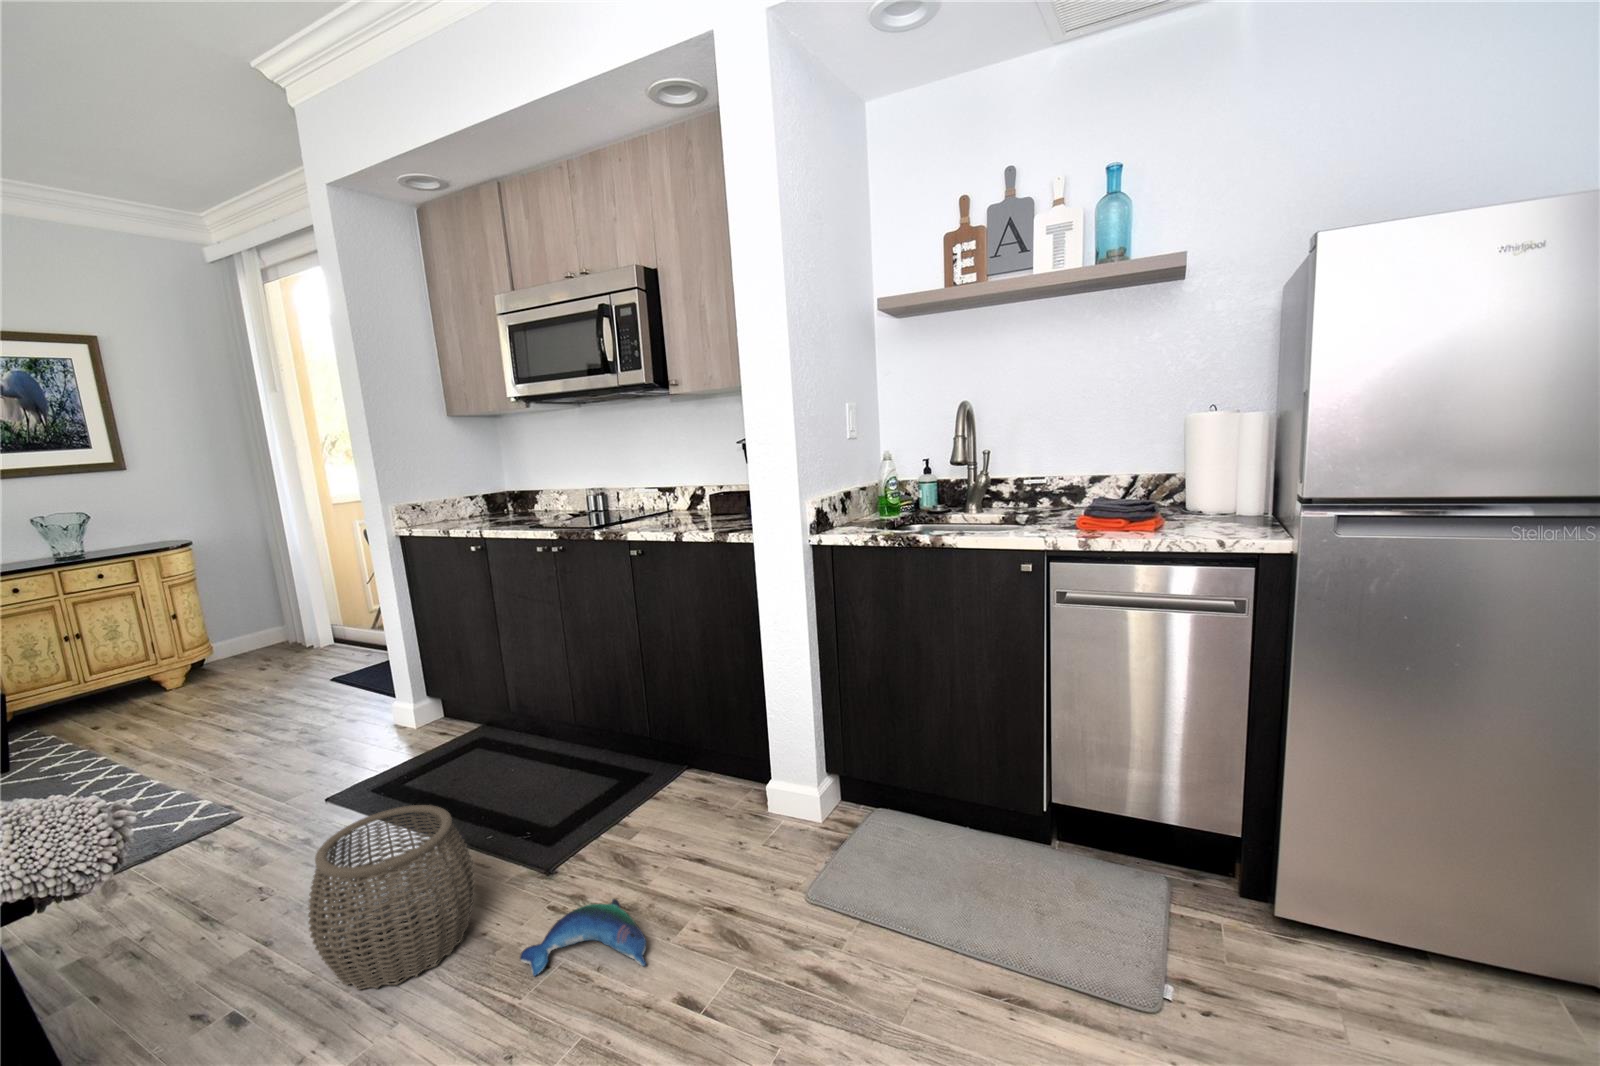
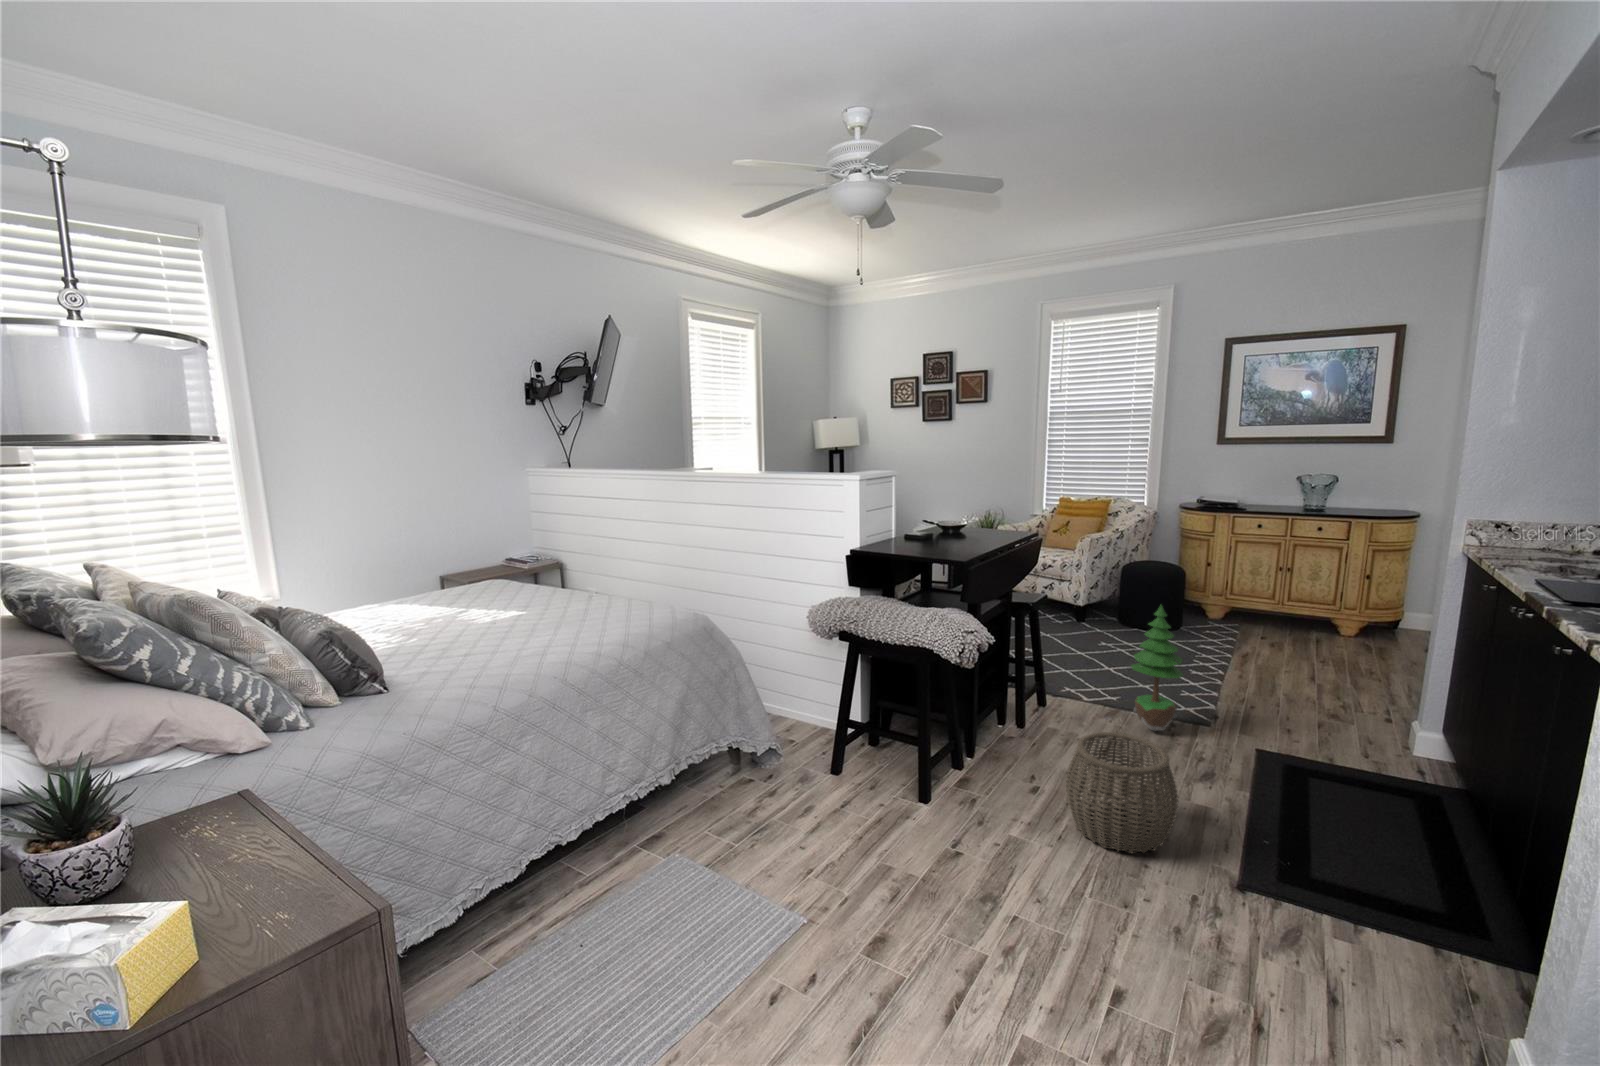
potted tree: none [136,678,231,869] -> present [1131,605,1183,731]
plush toy: present [520,899,646,976] -> none [1111,880,1191,963]

